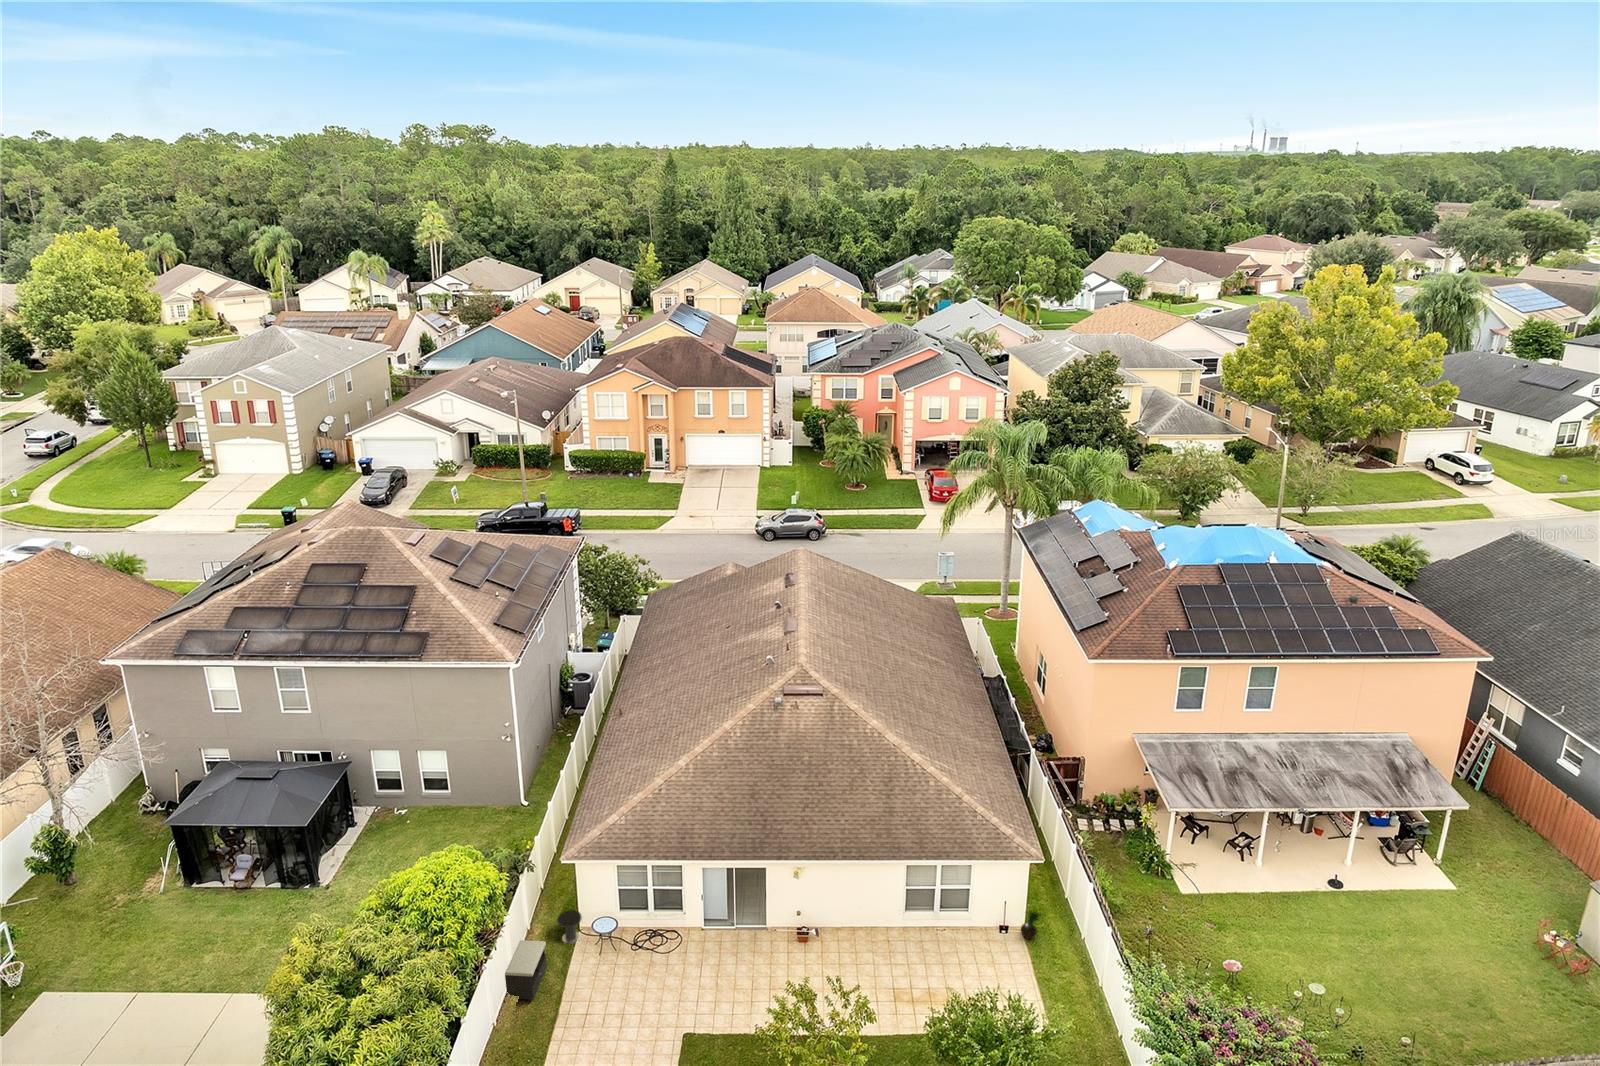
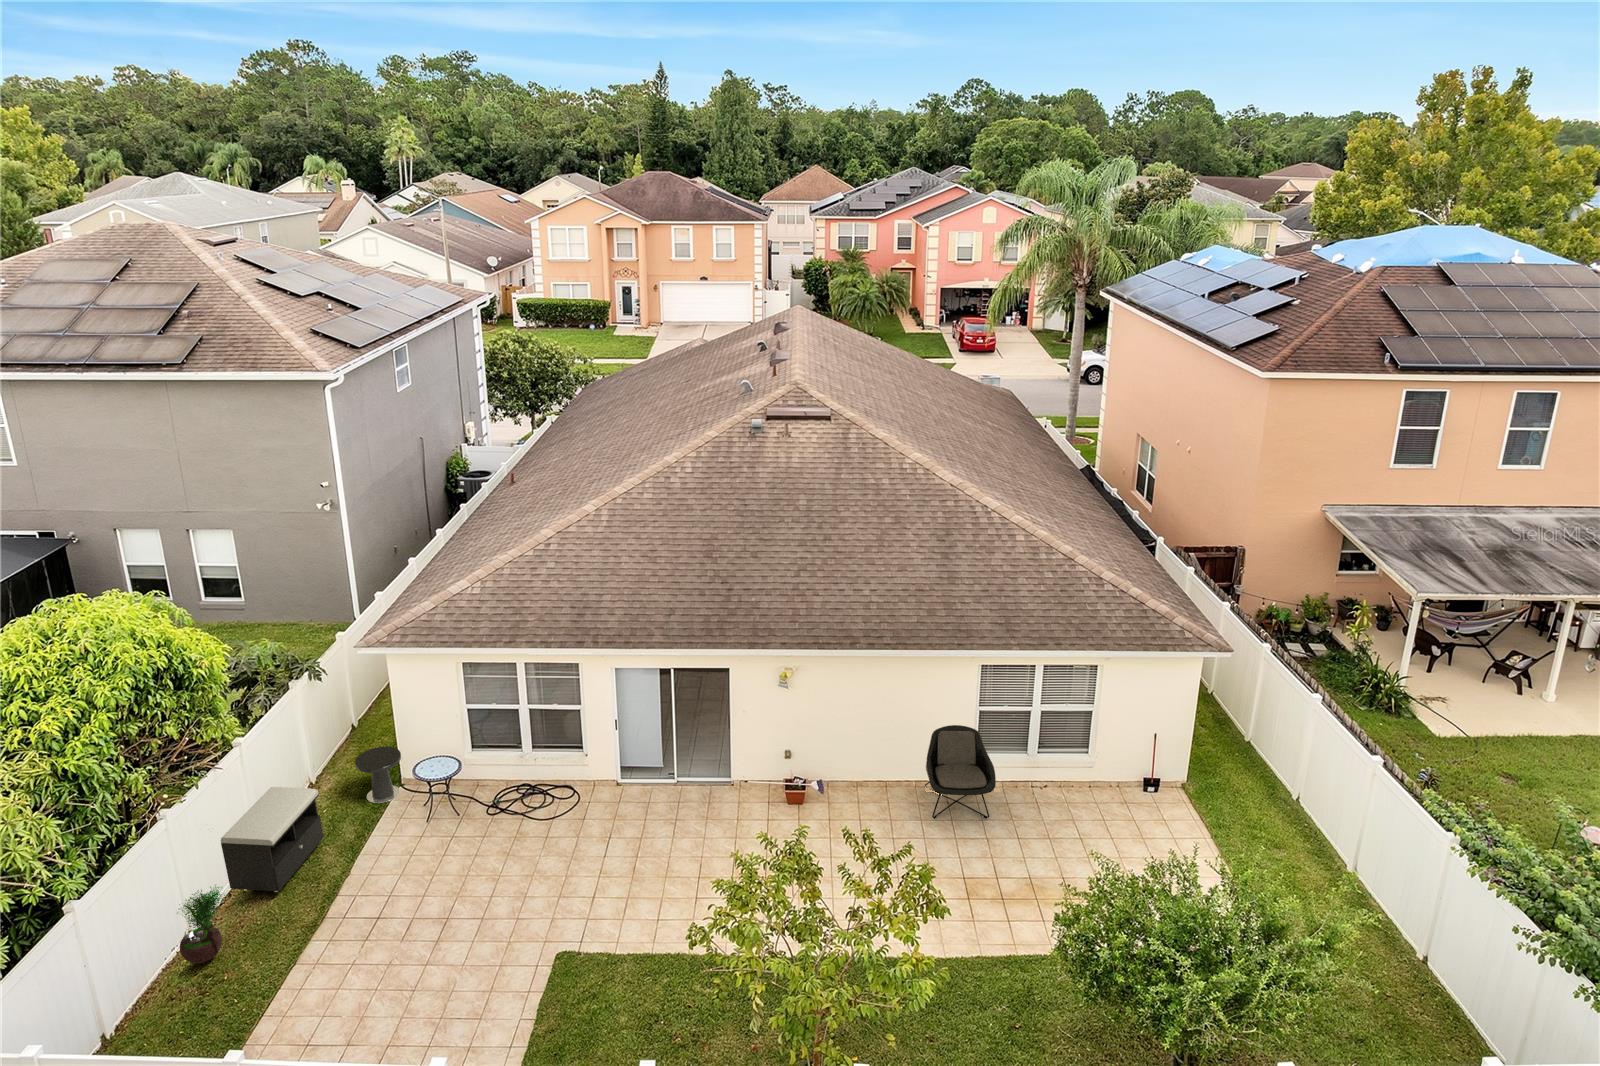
lounge chair: none [876,897,914,952] -> present [925,725,996,819]
potted tree: present [1021,911,1041,939] -> present [177,885,225,963]

